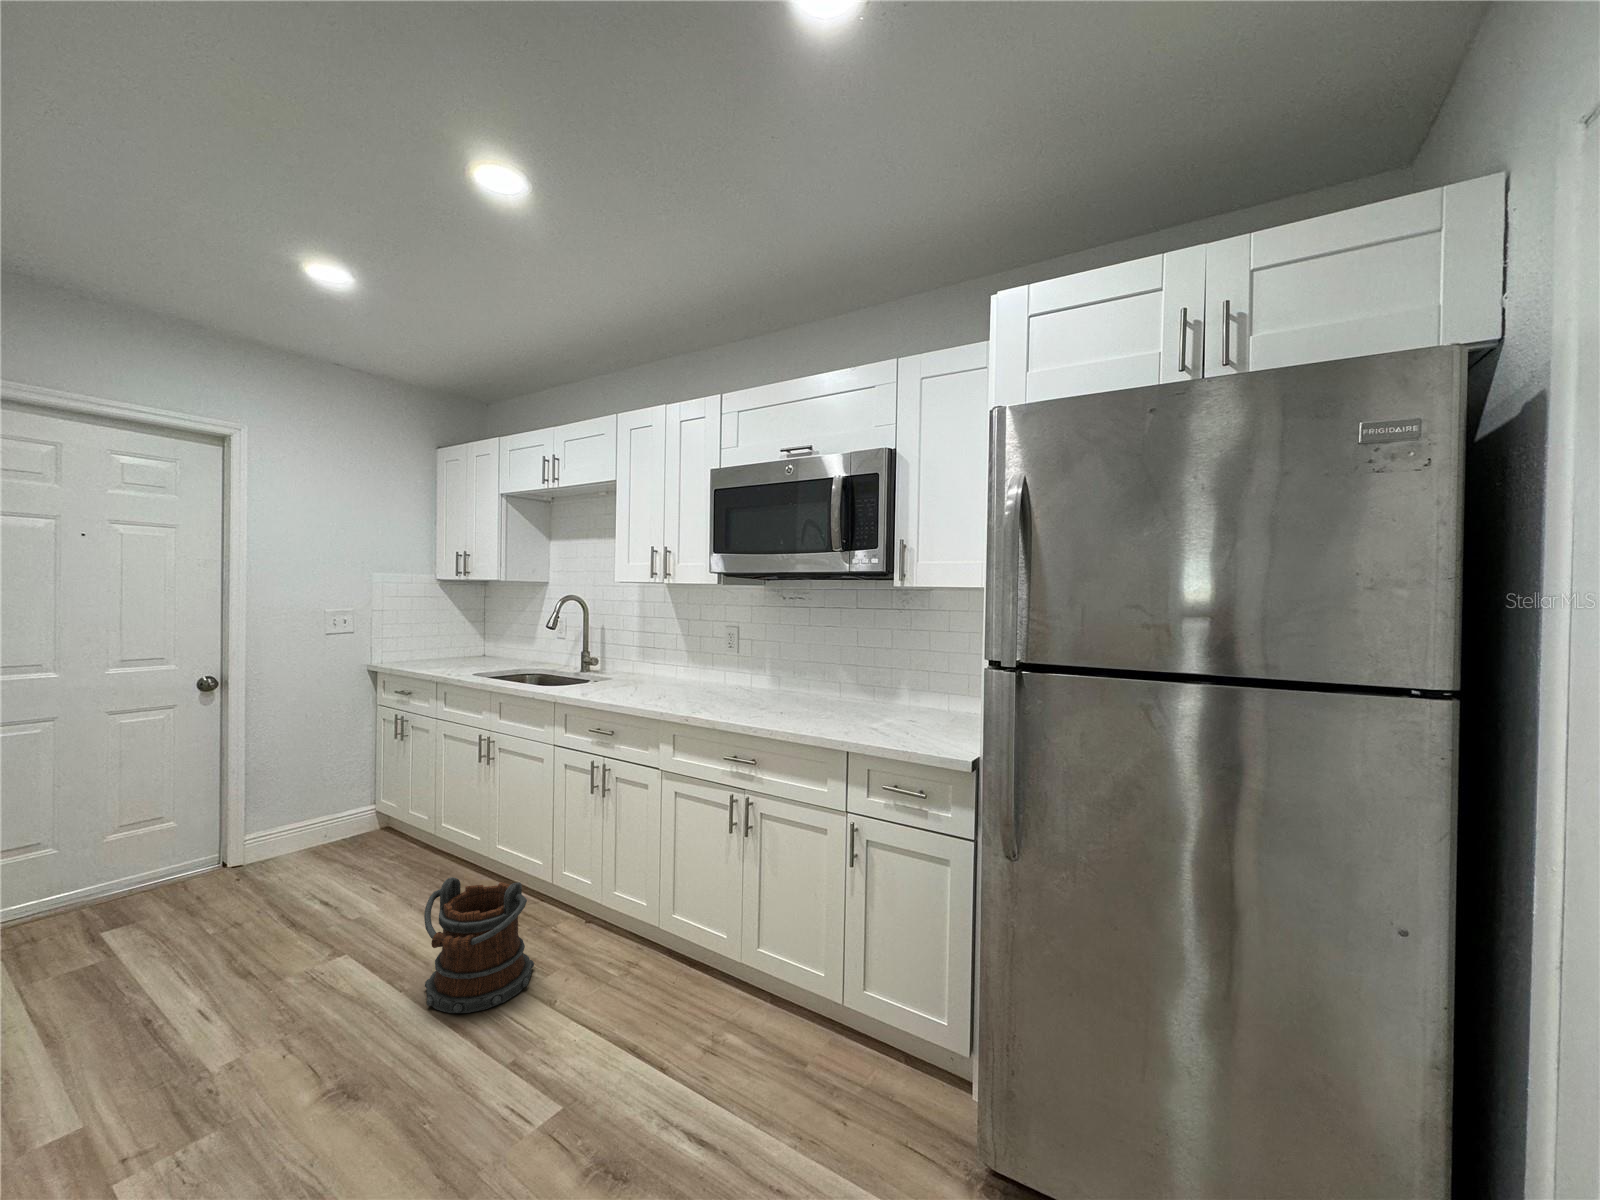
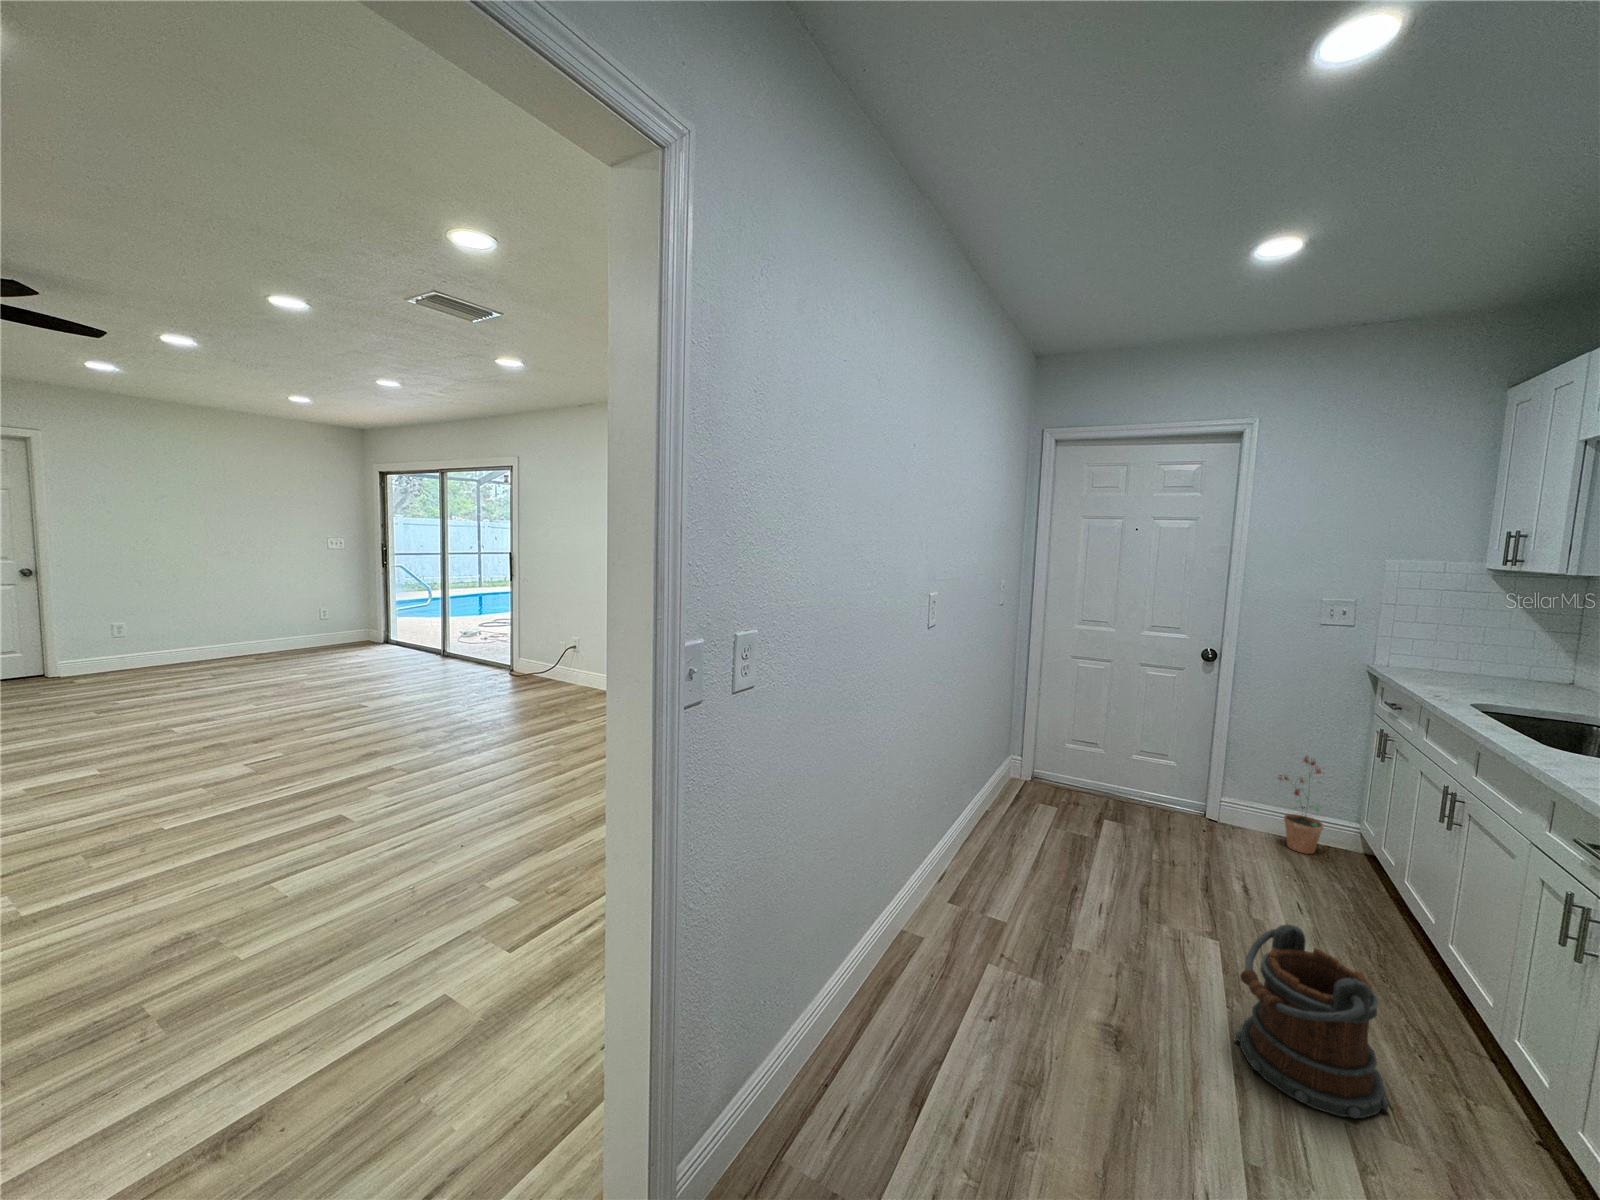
potted plant: none [304,759,357,854] -> present [1278,756,1323,854]

